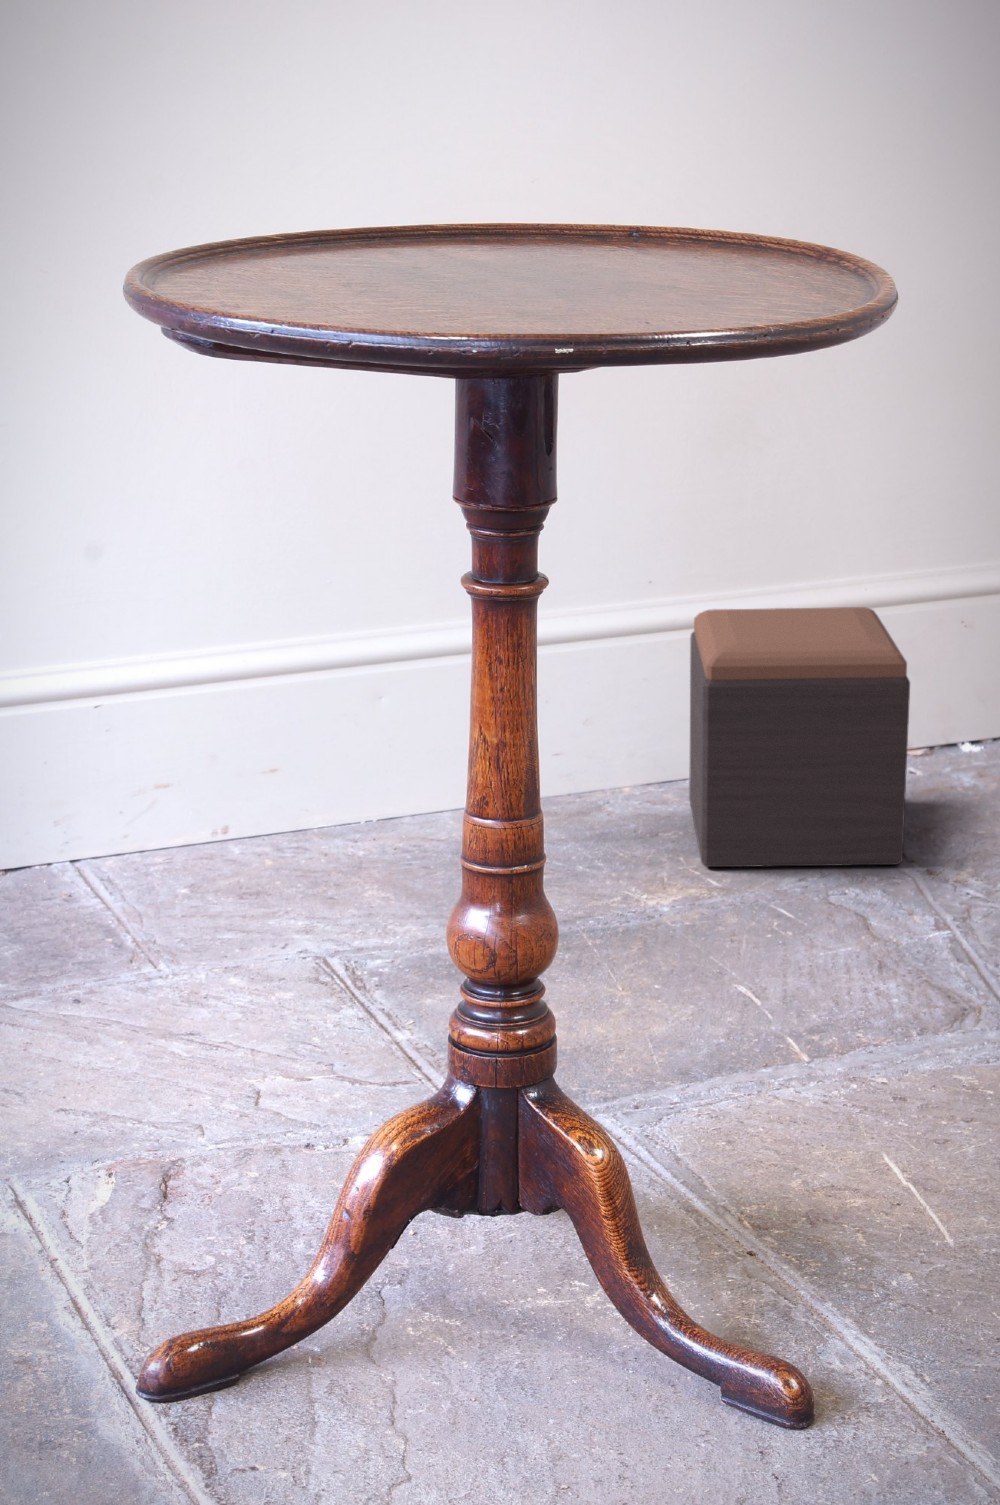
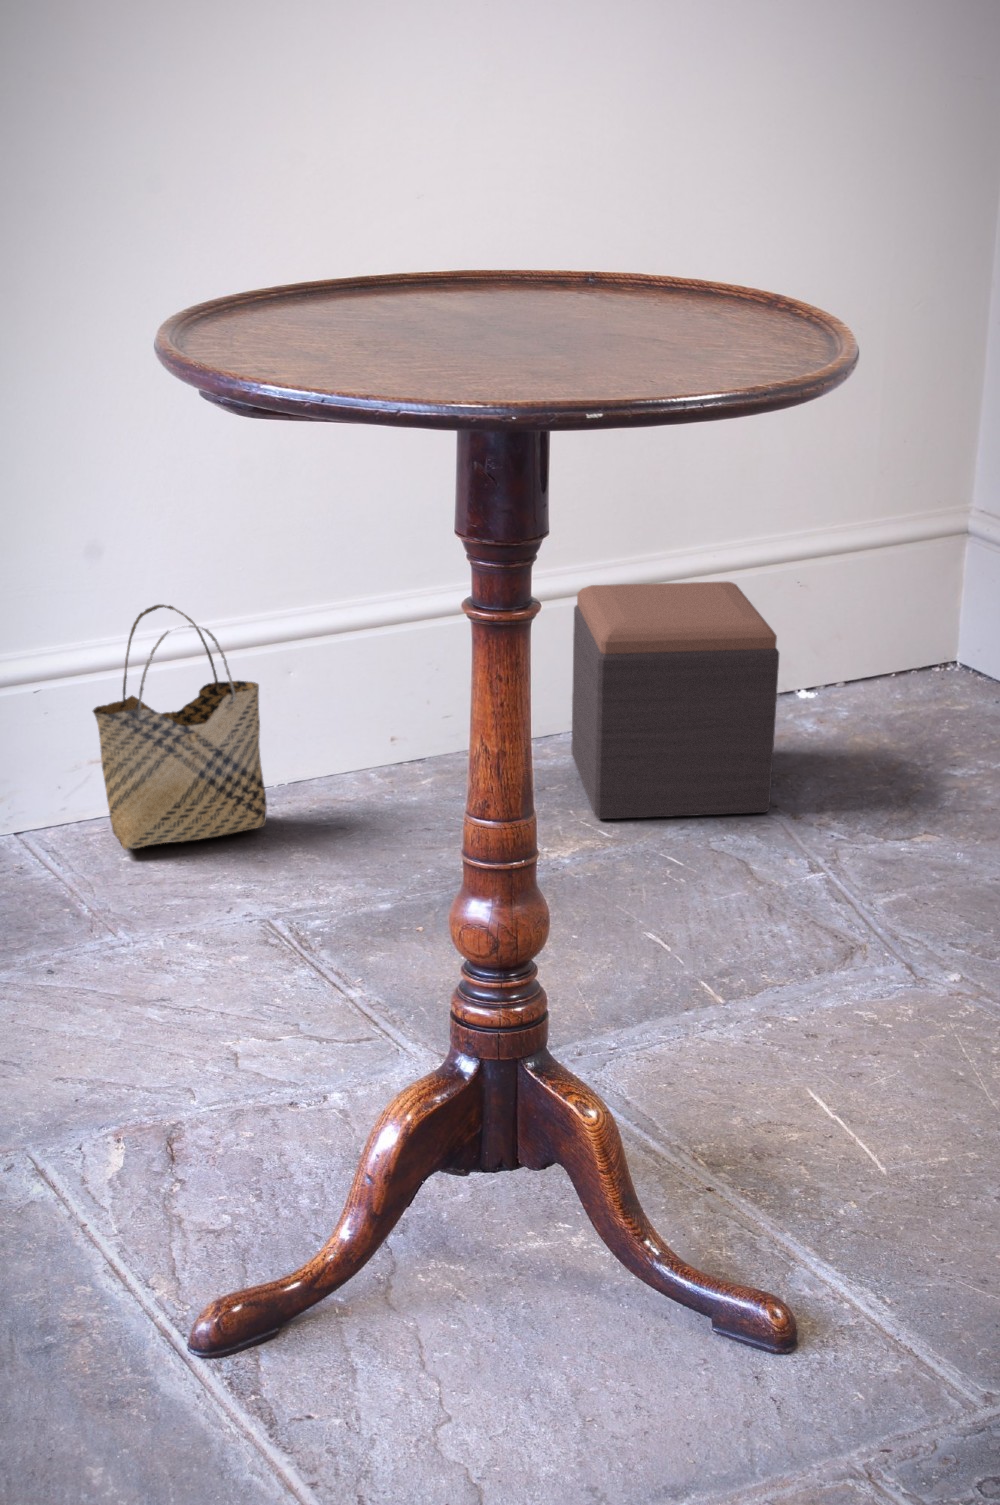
woven basket: none [151,621,339,884] -> present [93,605,267,850]

